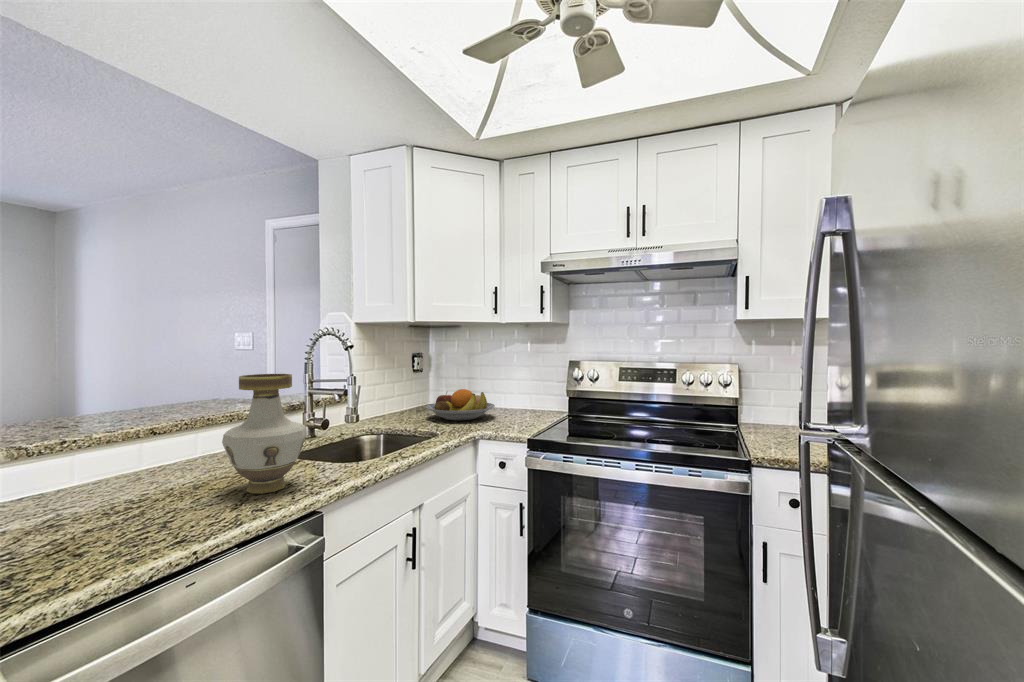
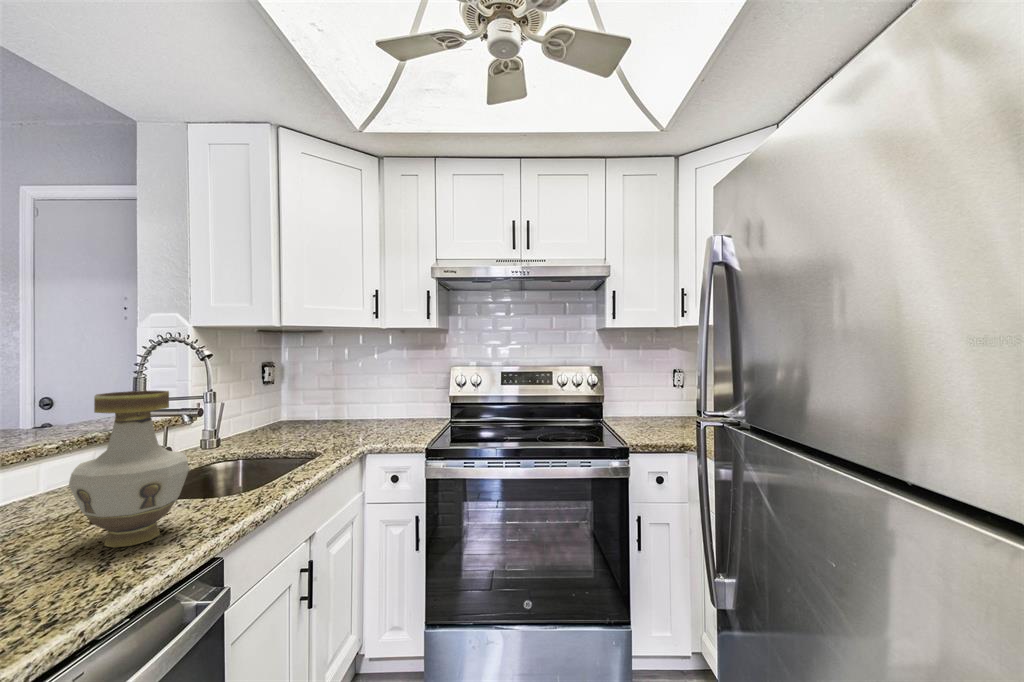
fruit bowl: present [426,389,495,421] -> none [289,402,371,437]

